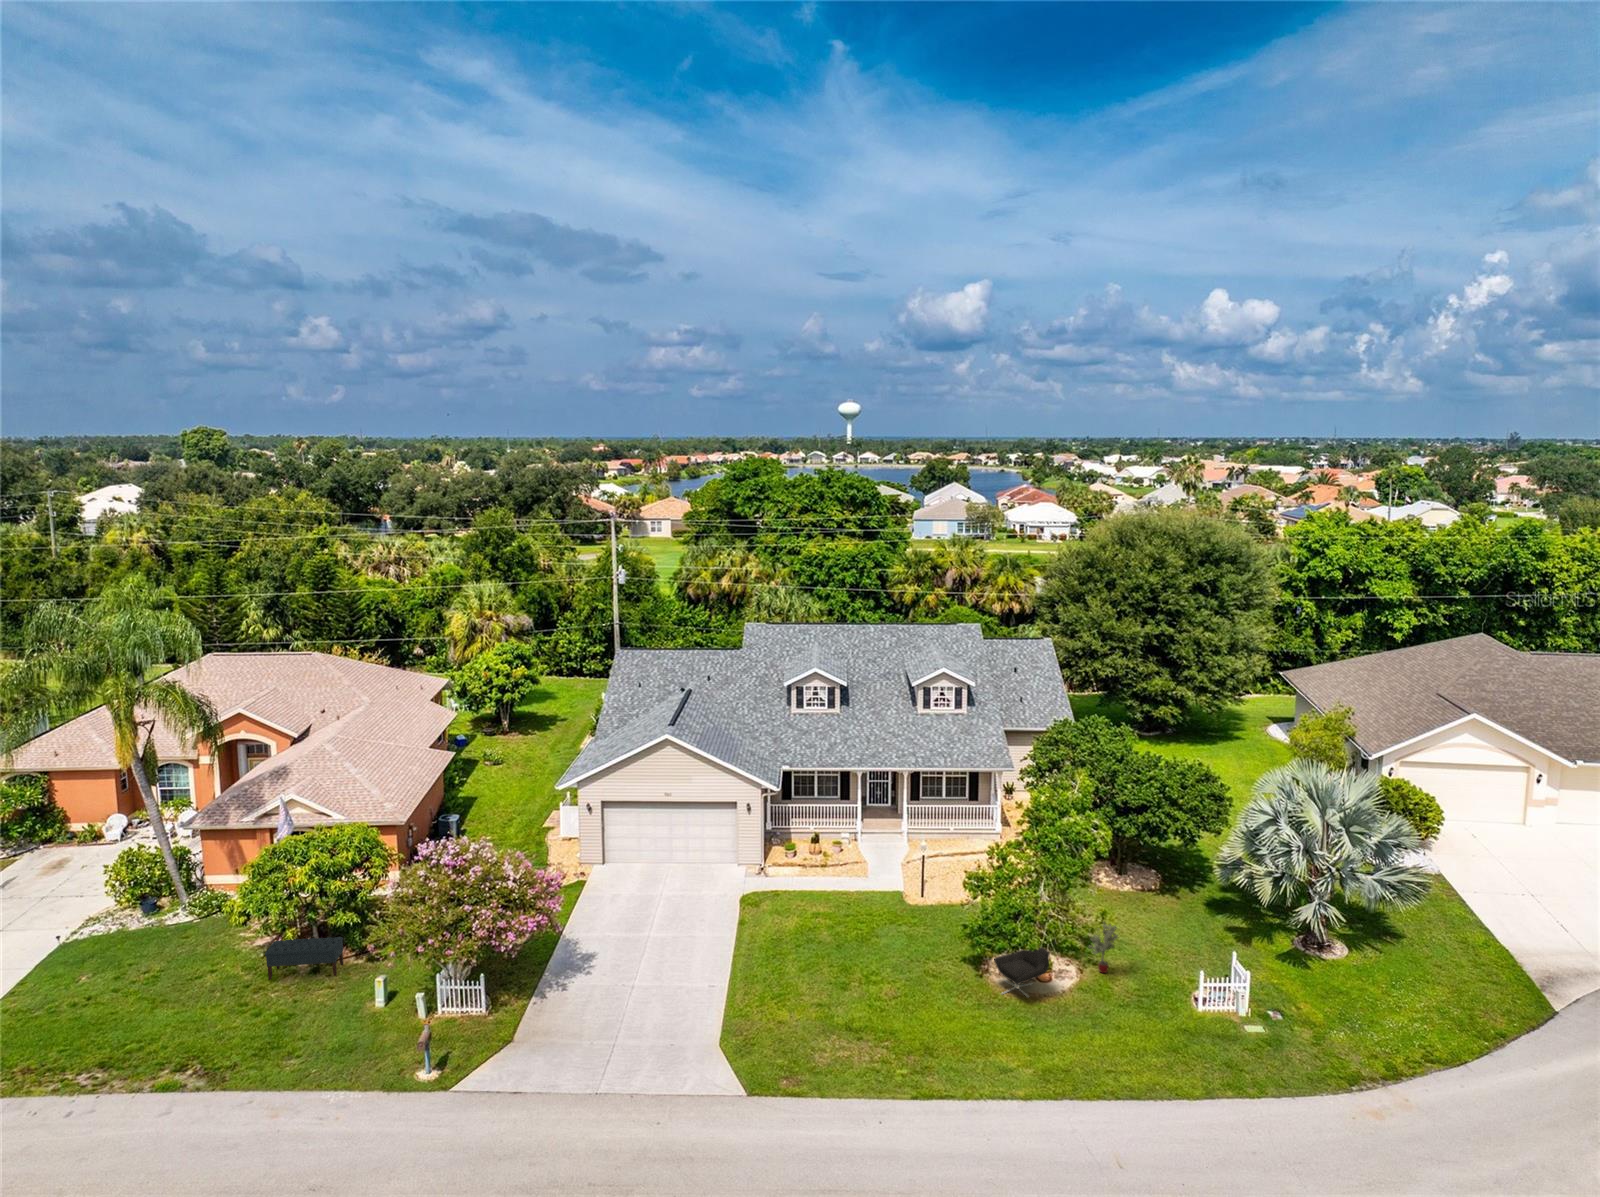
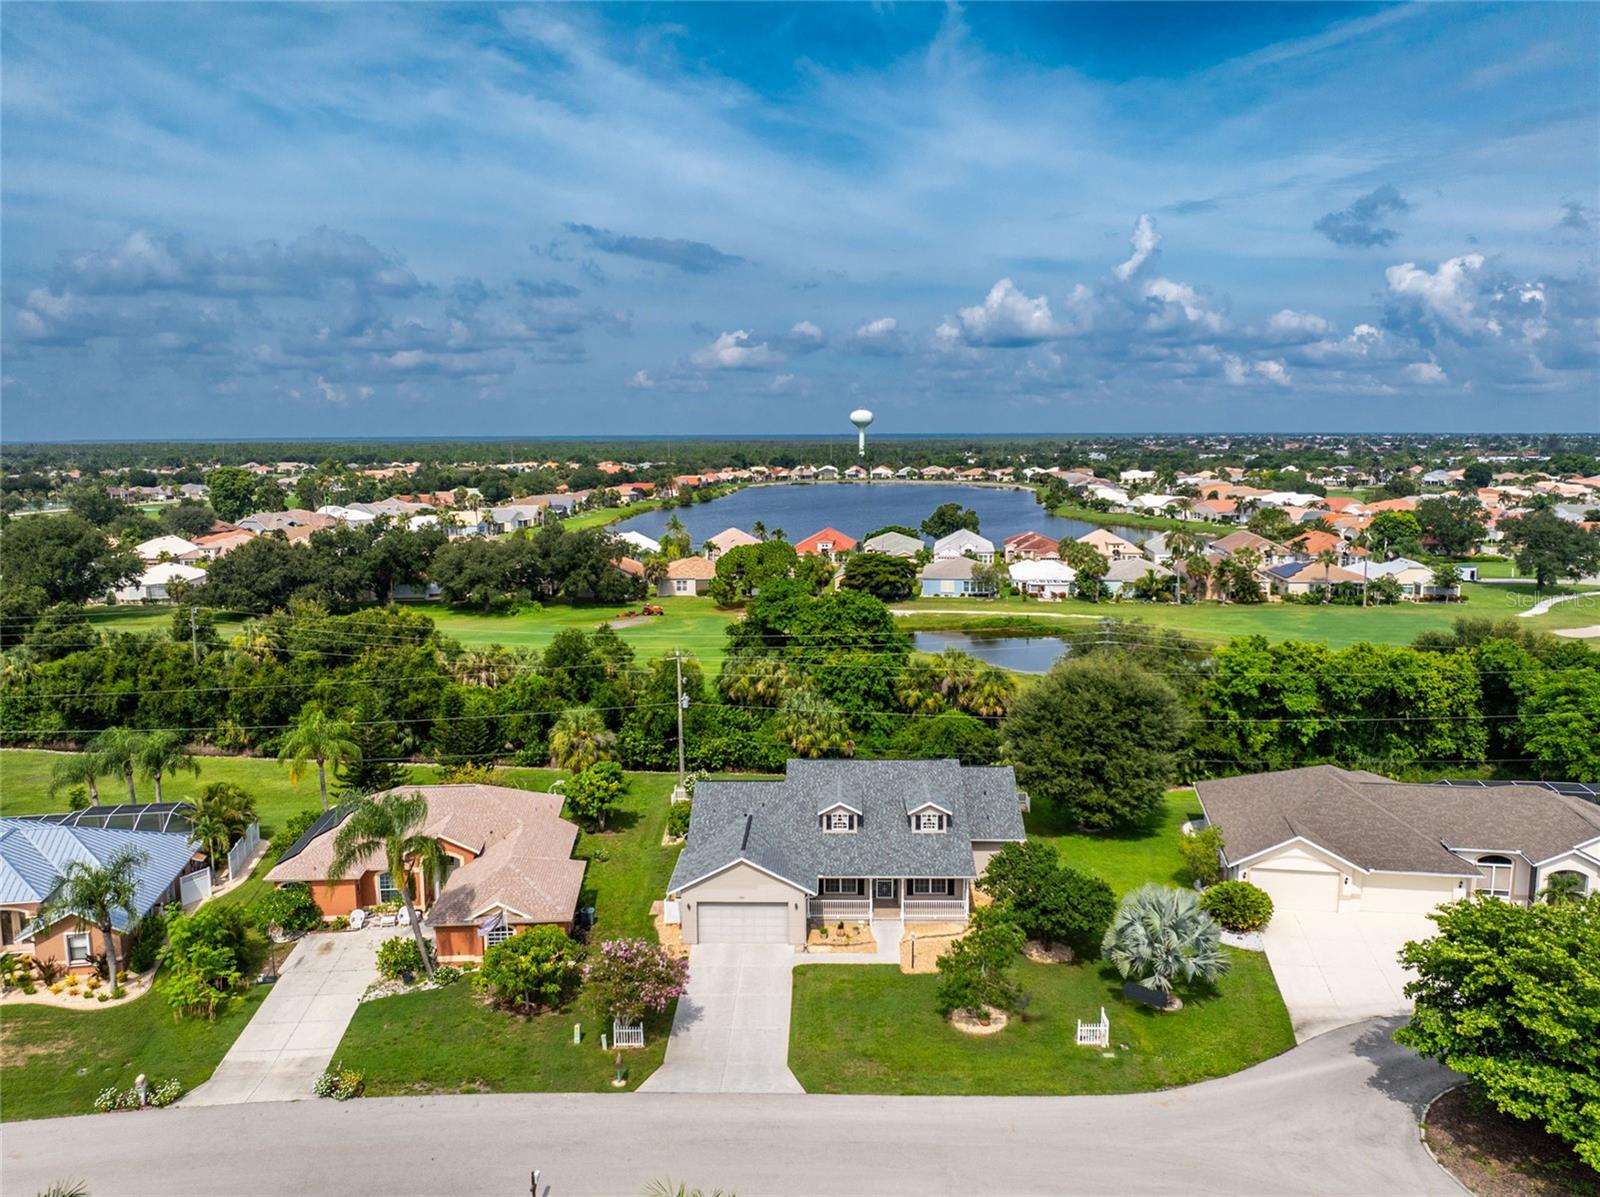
bench: present [265,937,343,980] -> present [1122,982,1167,1016]
lounge chair: present [994,947,1050,997] -> none [954,1000,988,1037]

